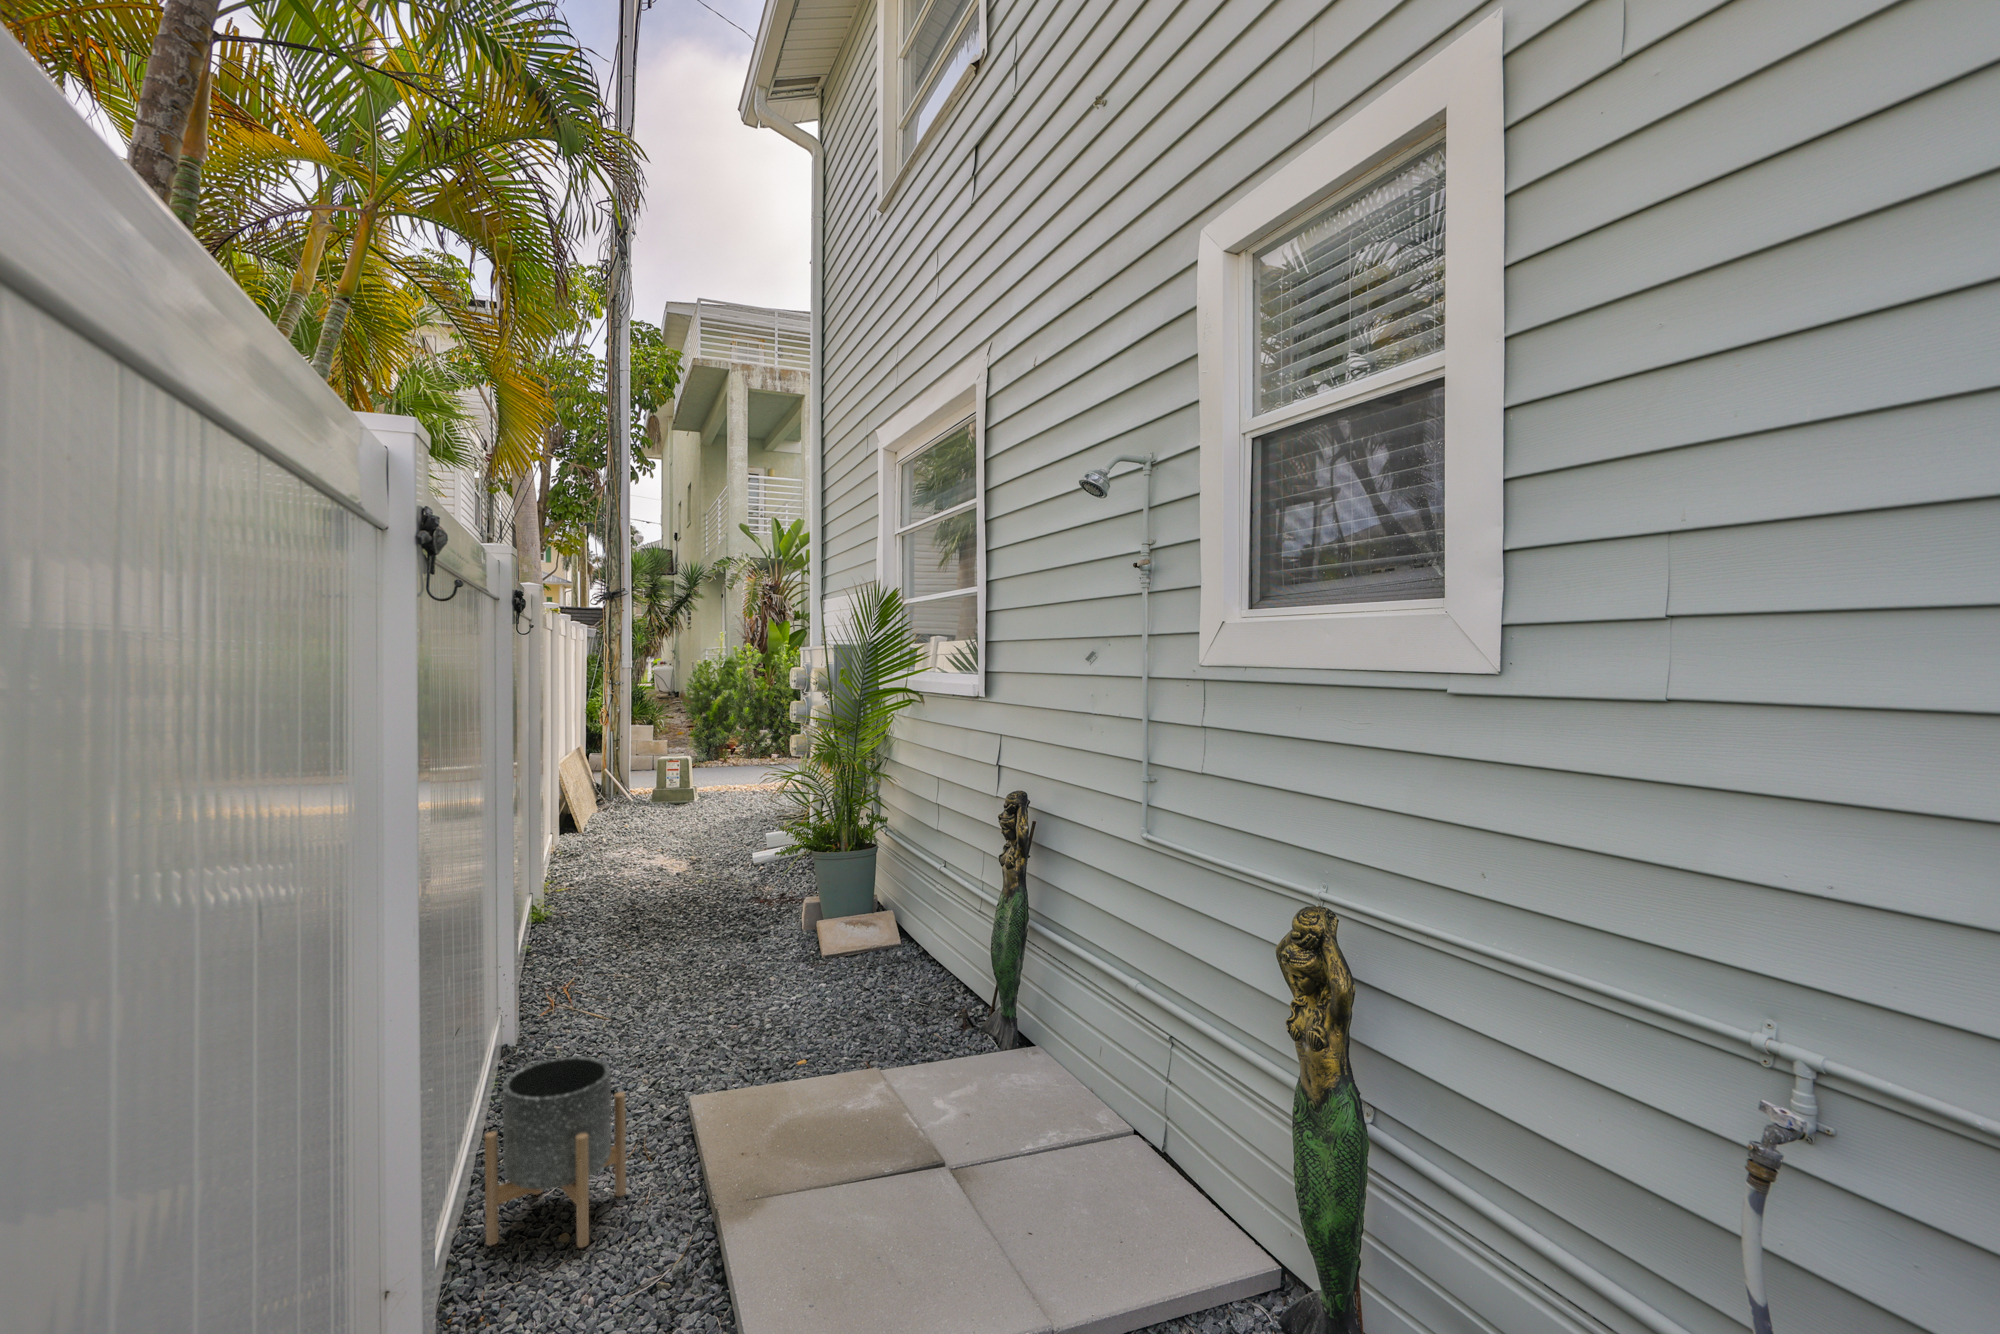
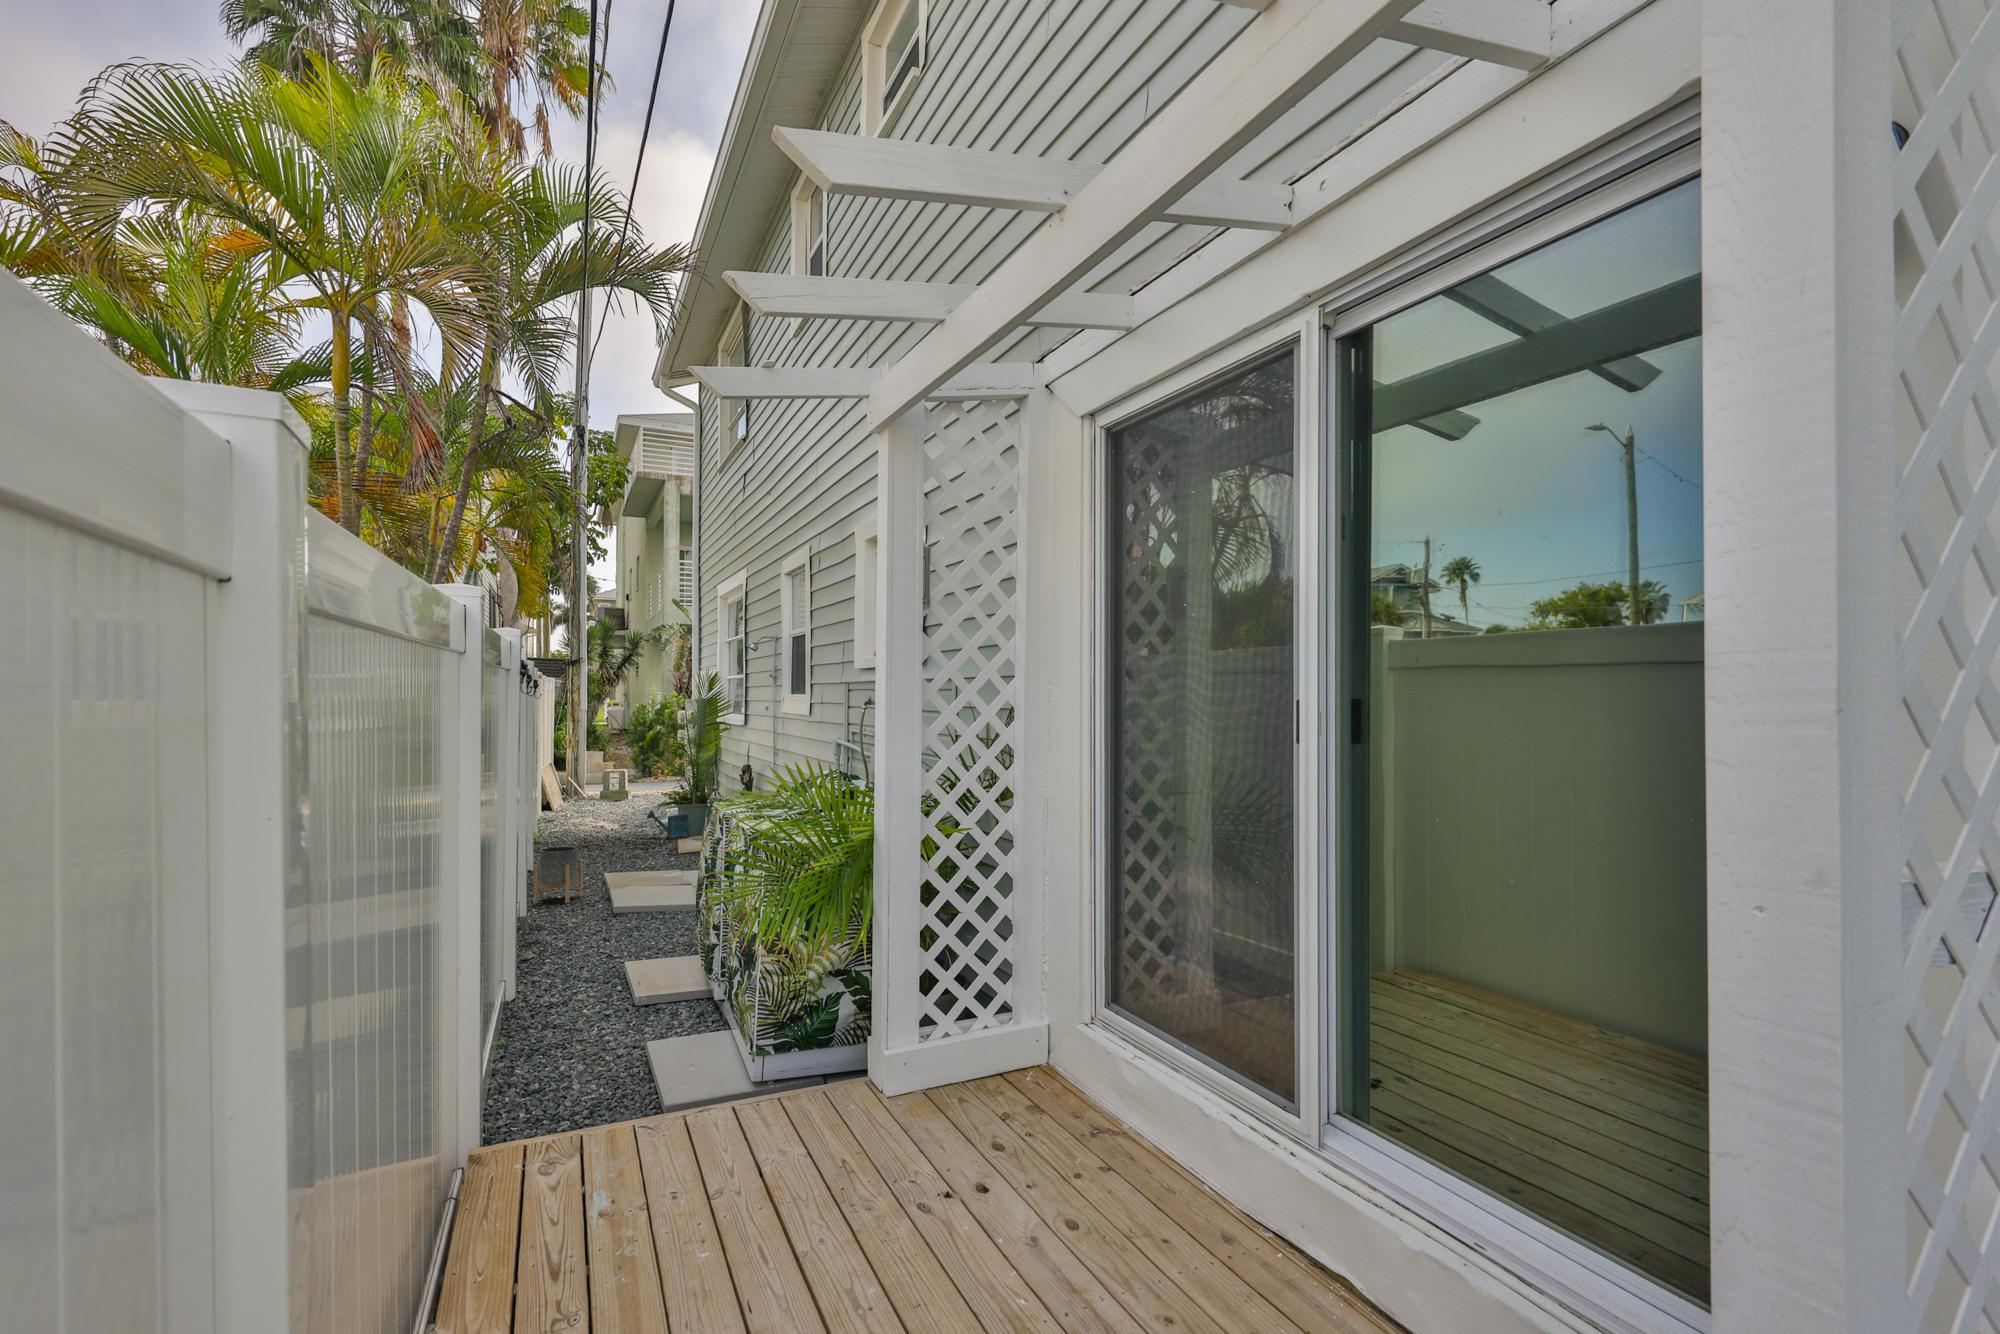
watering can: none [743,855,828,912] -> present [647,811,693,839]

